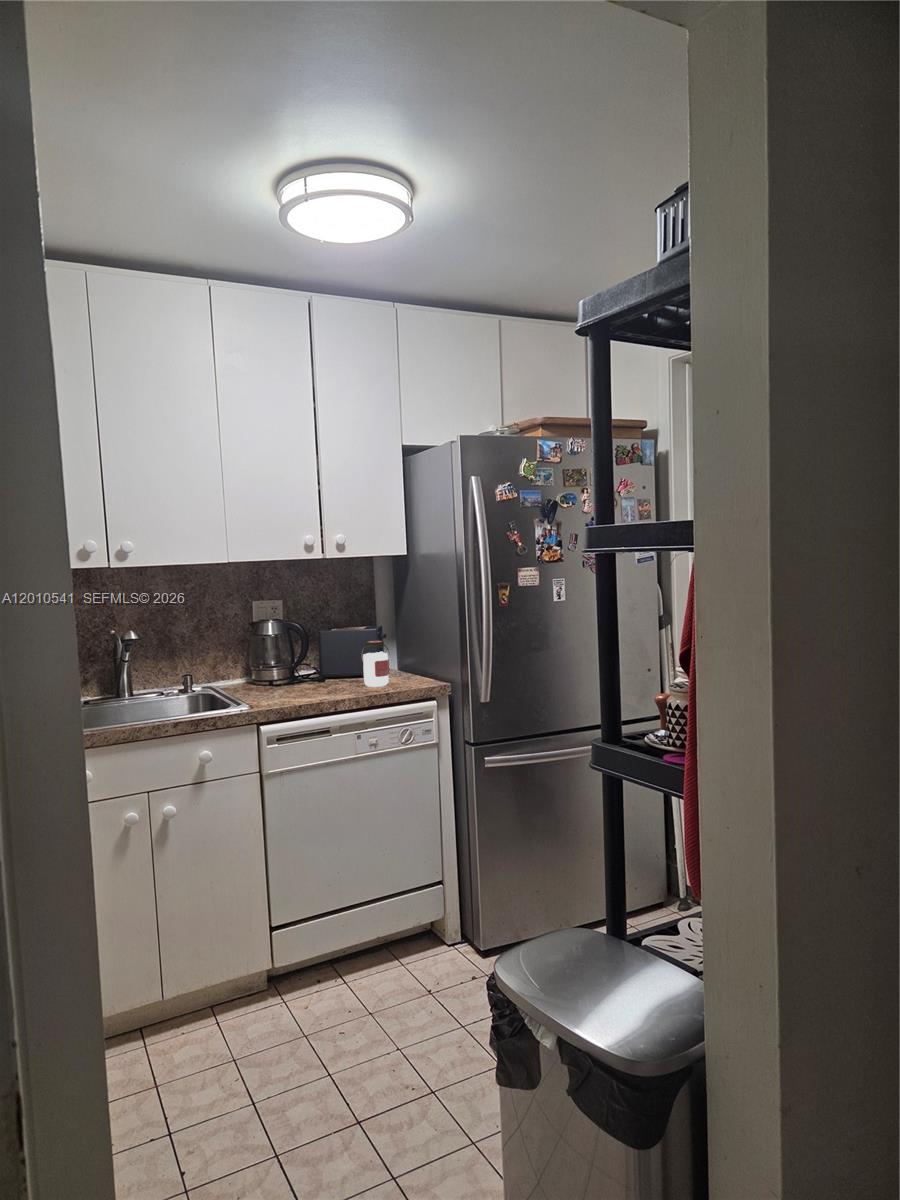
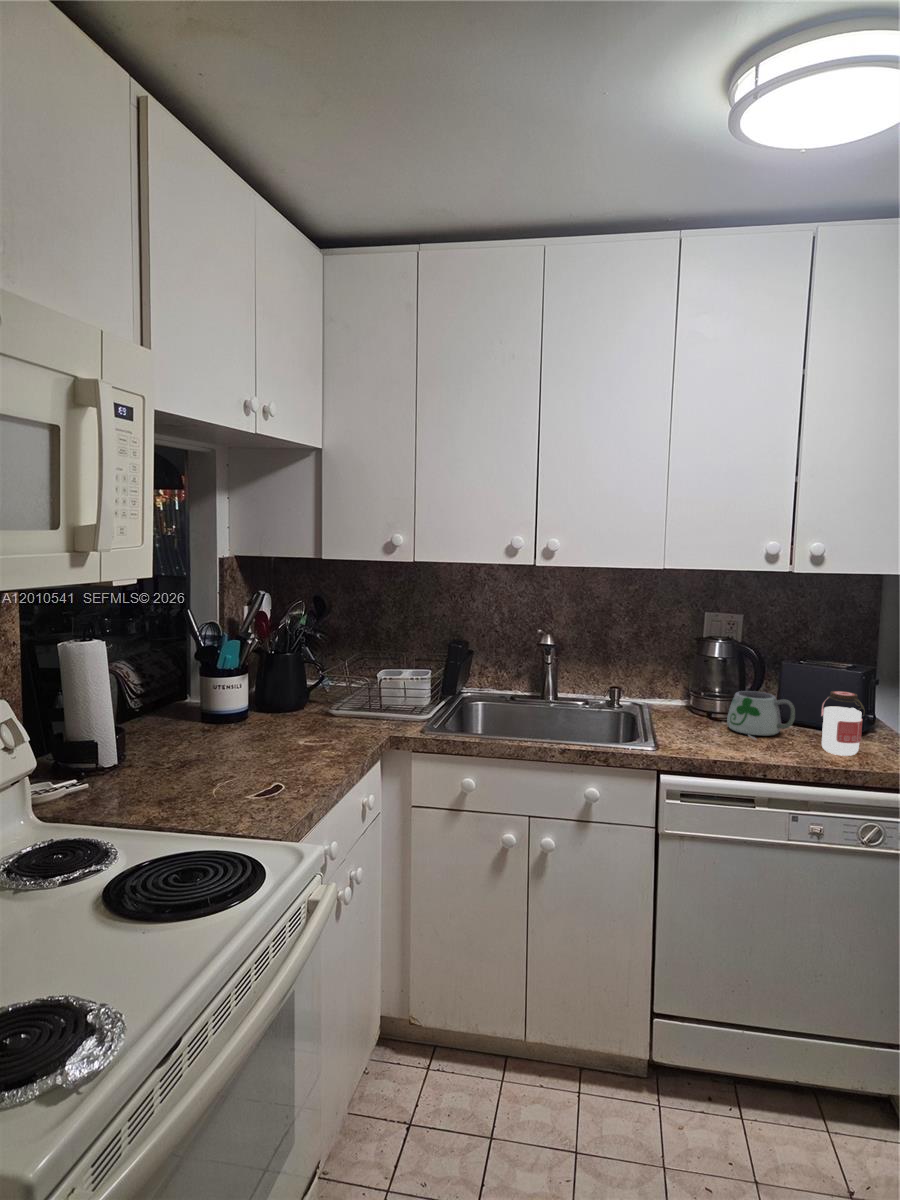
mug: none [290,655,341,690] -> present [727,691,795,740]

